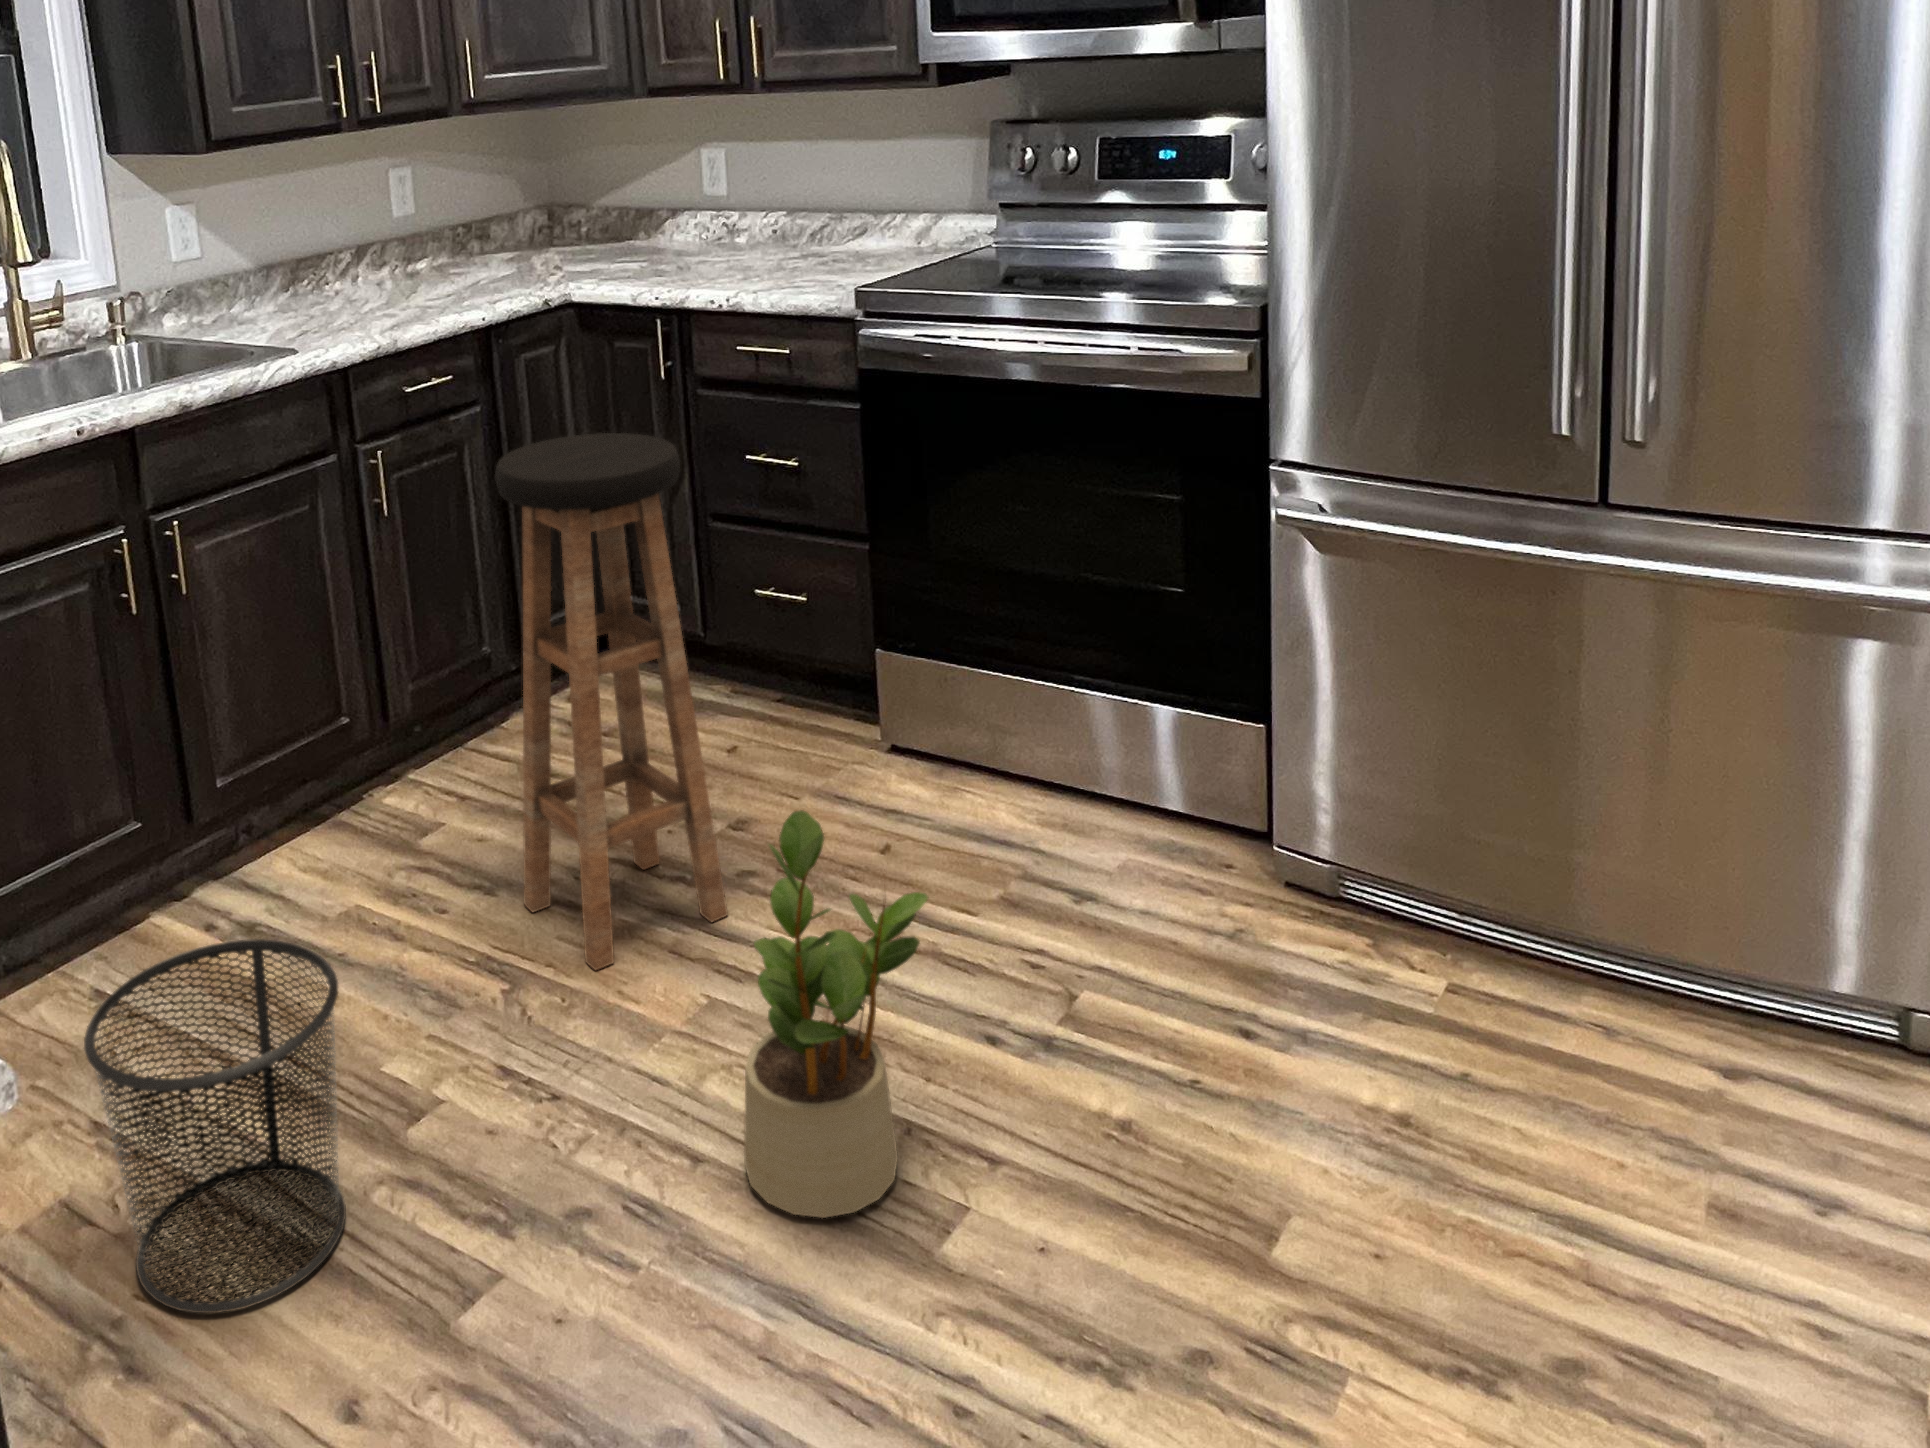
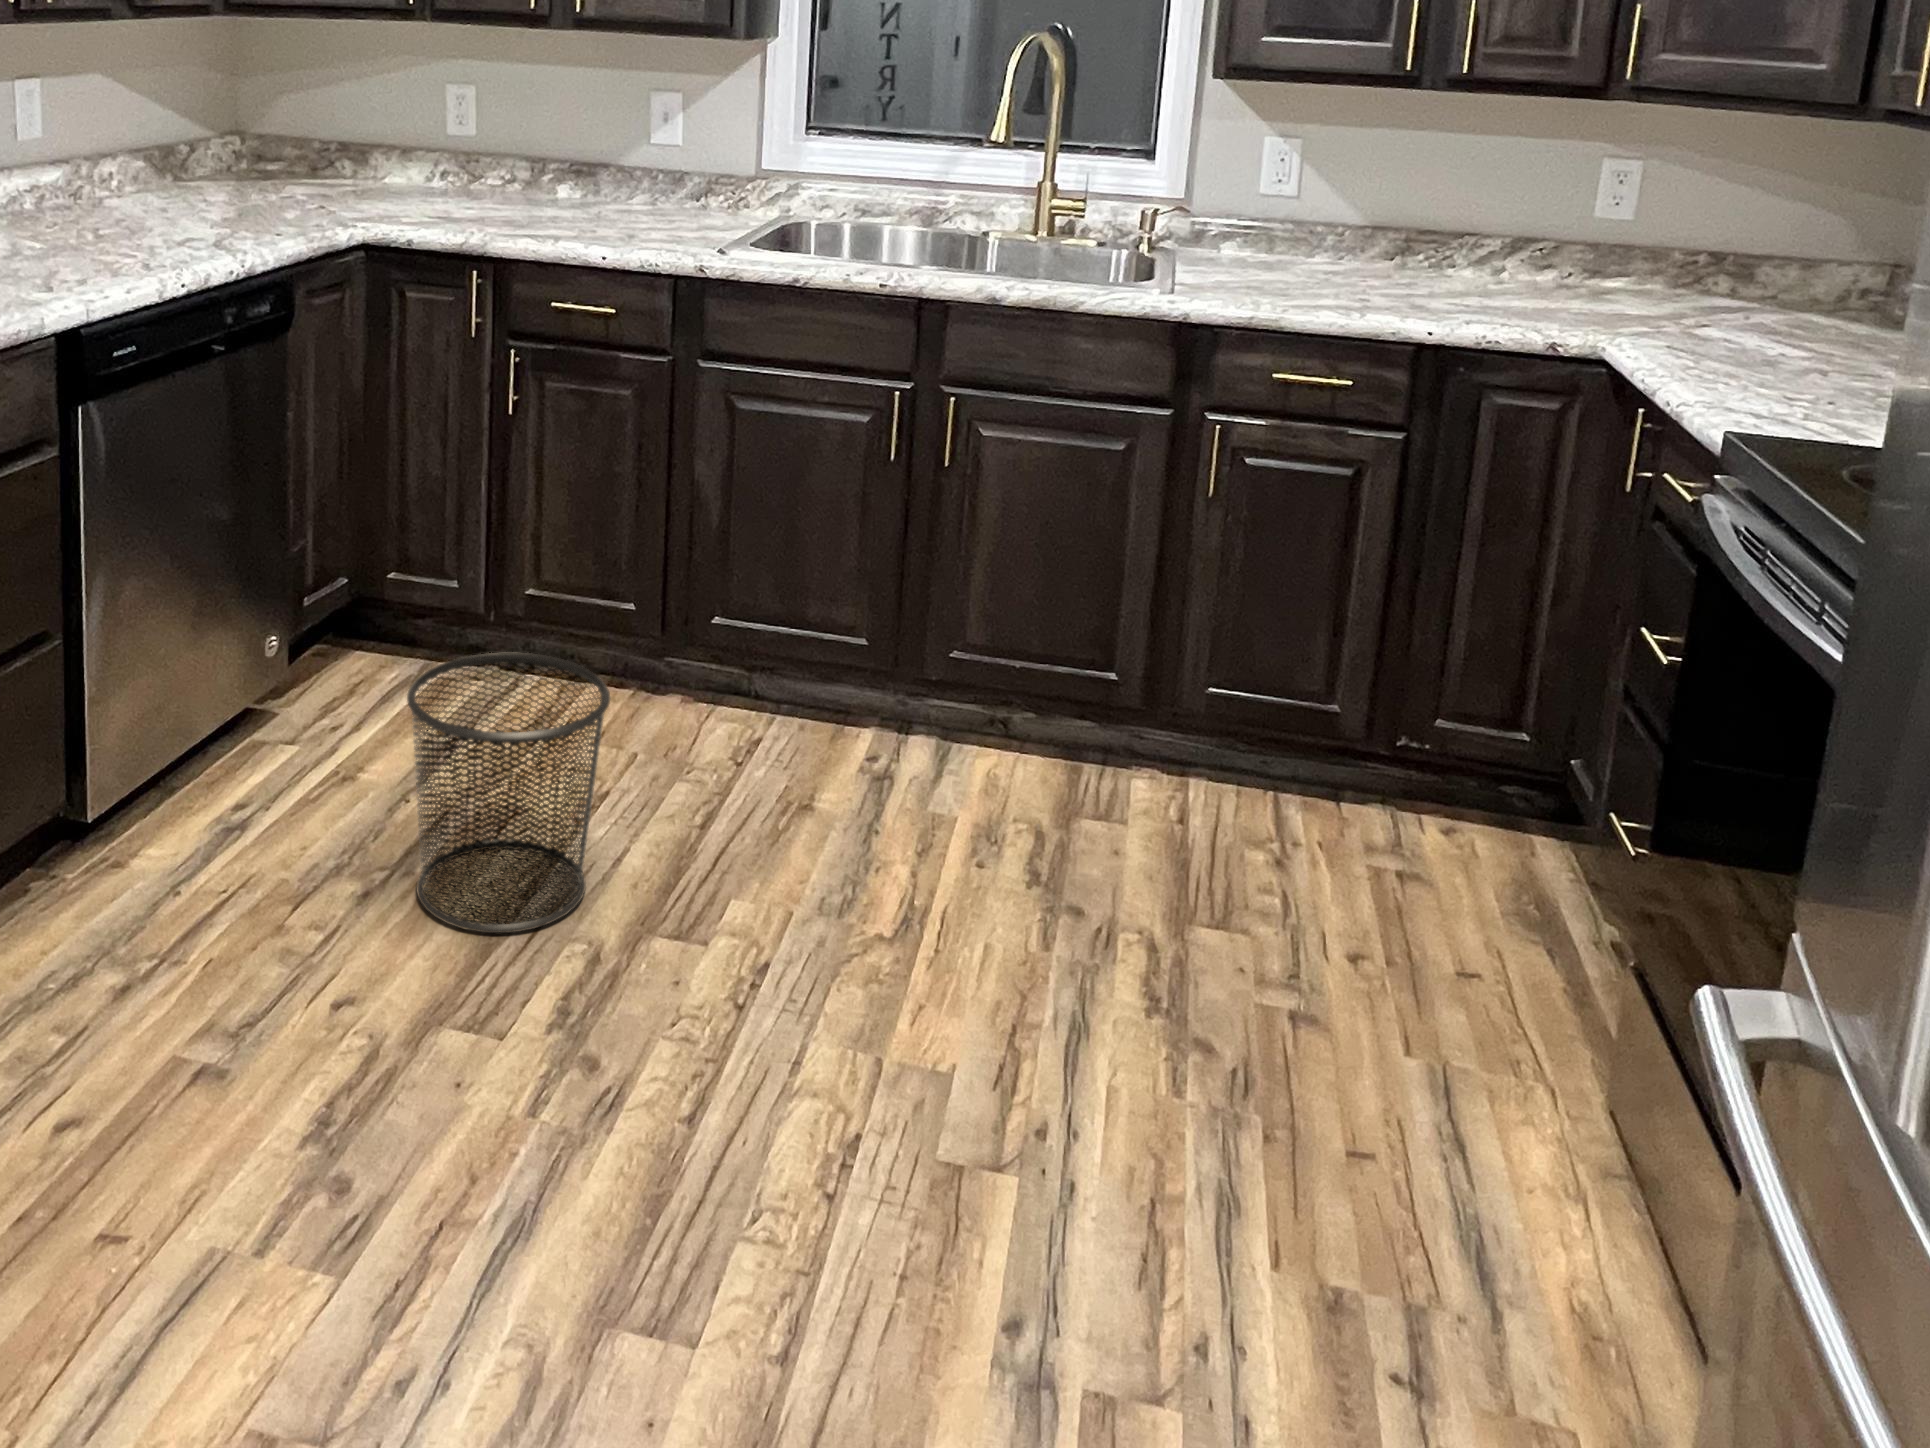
bar stool: present [495,433,728,970] -> none [944,418,1229,1049]
potted plant: present [744,810,928,1218] -> none [628,804,876,1271]

